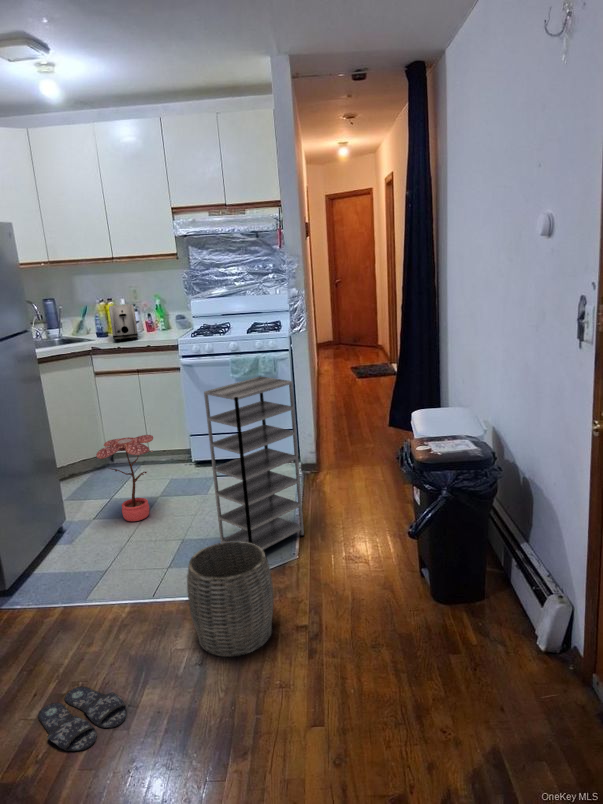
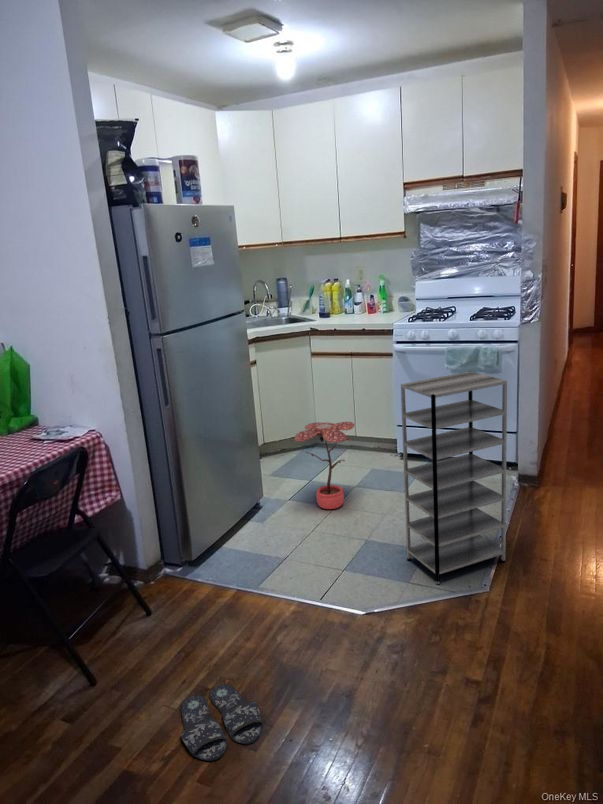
toaster: present [109,304,138,341] -> none [331,285,358,322]
woven basket: present [187,541,274,657] -> none [348,560,446,698]

